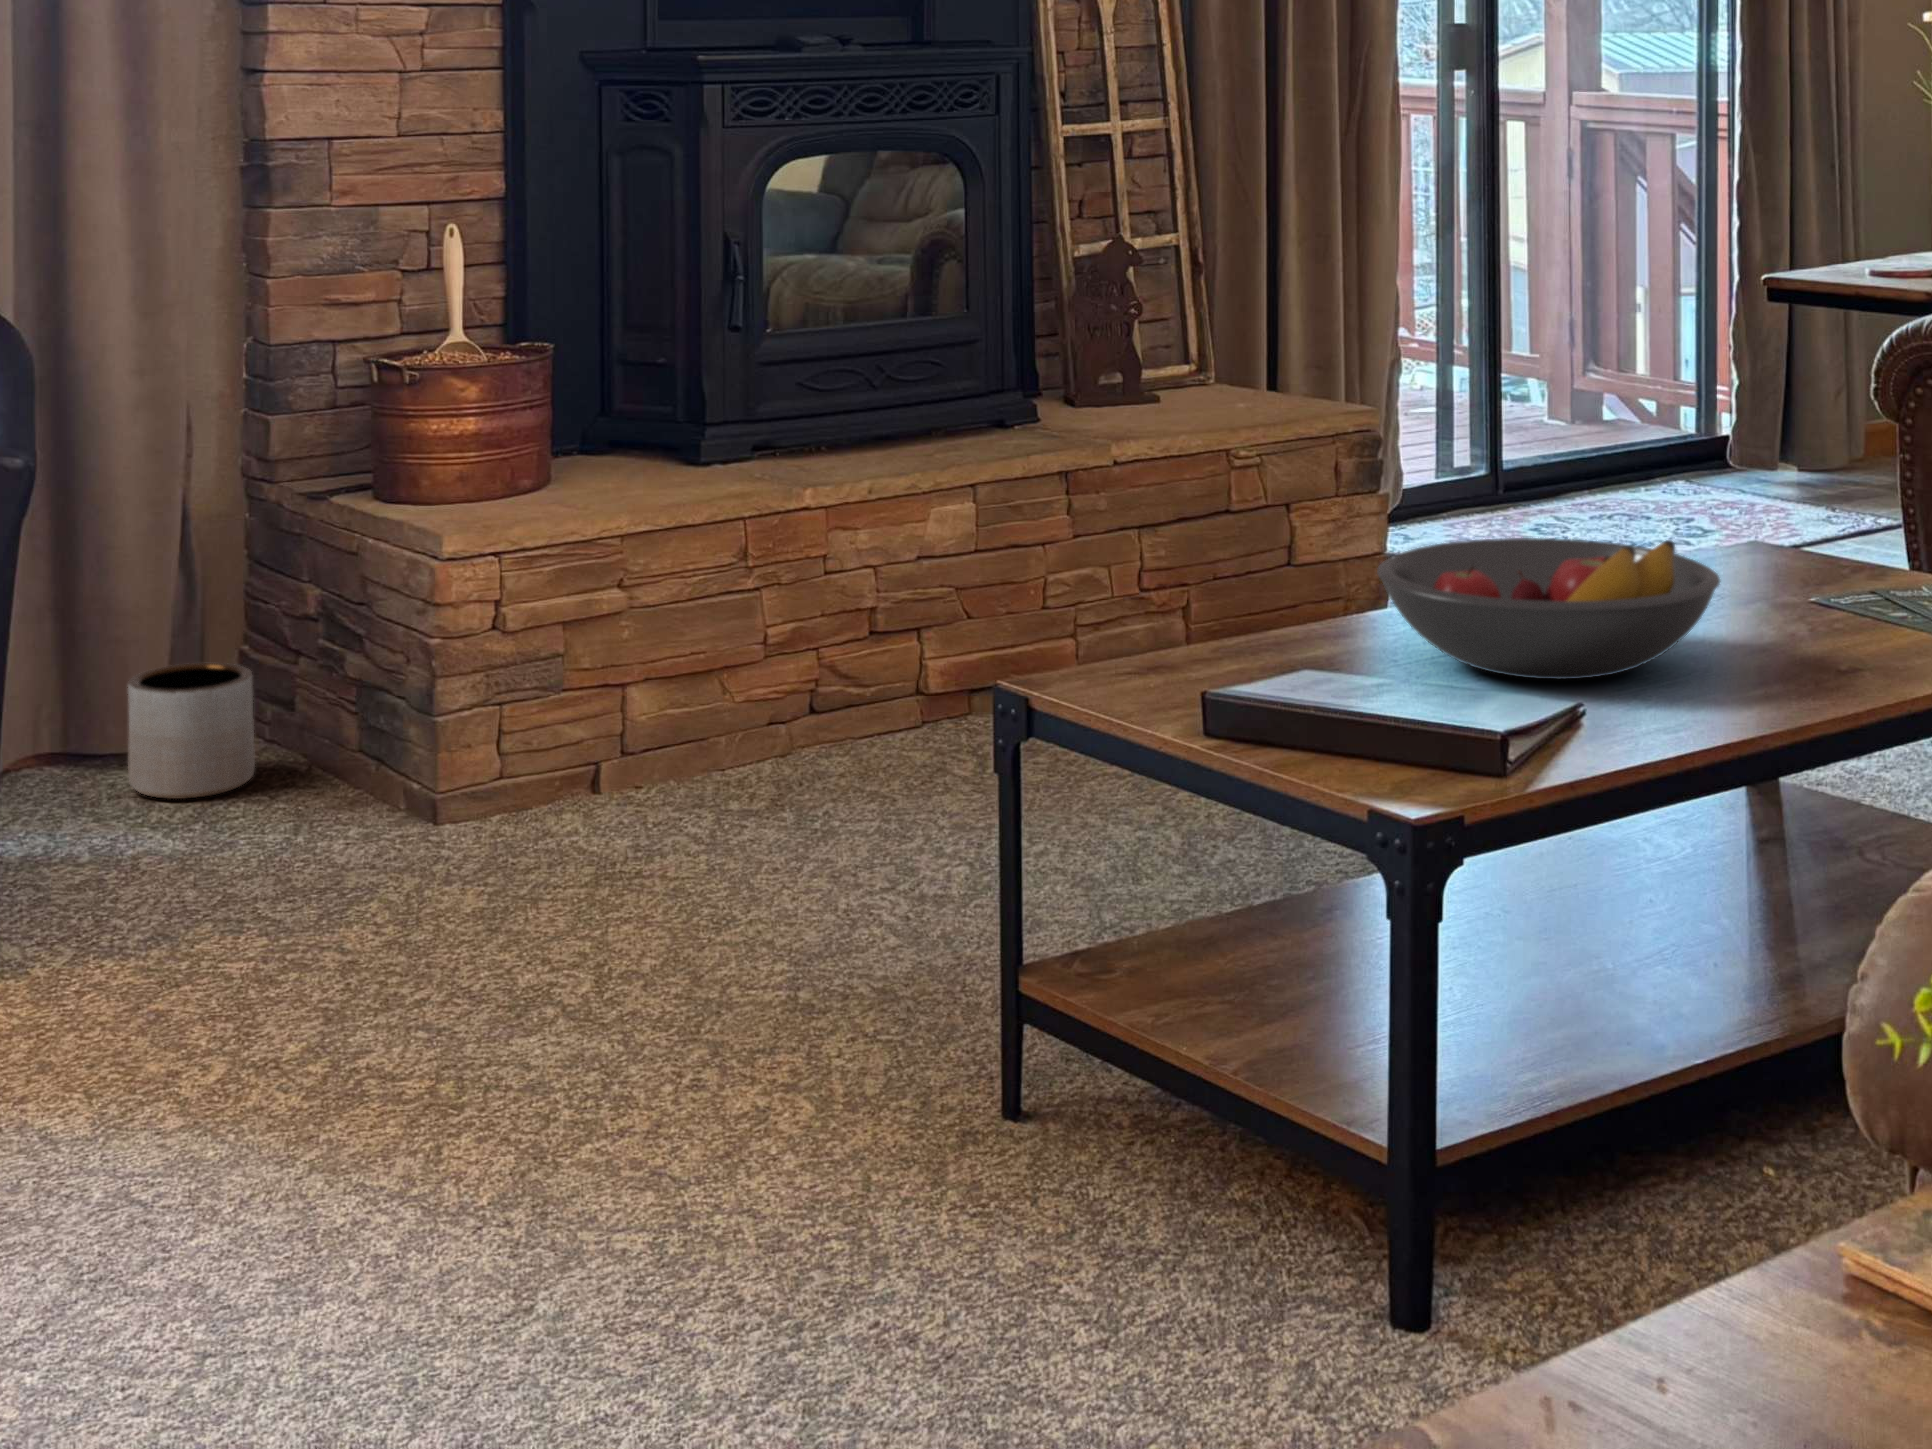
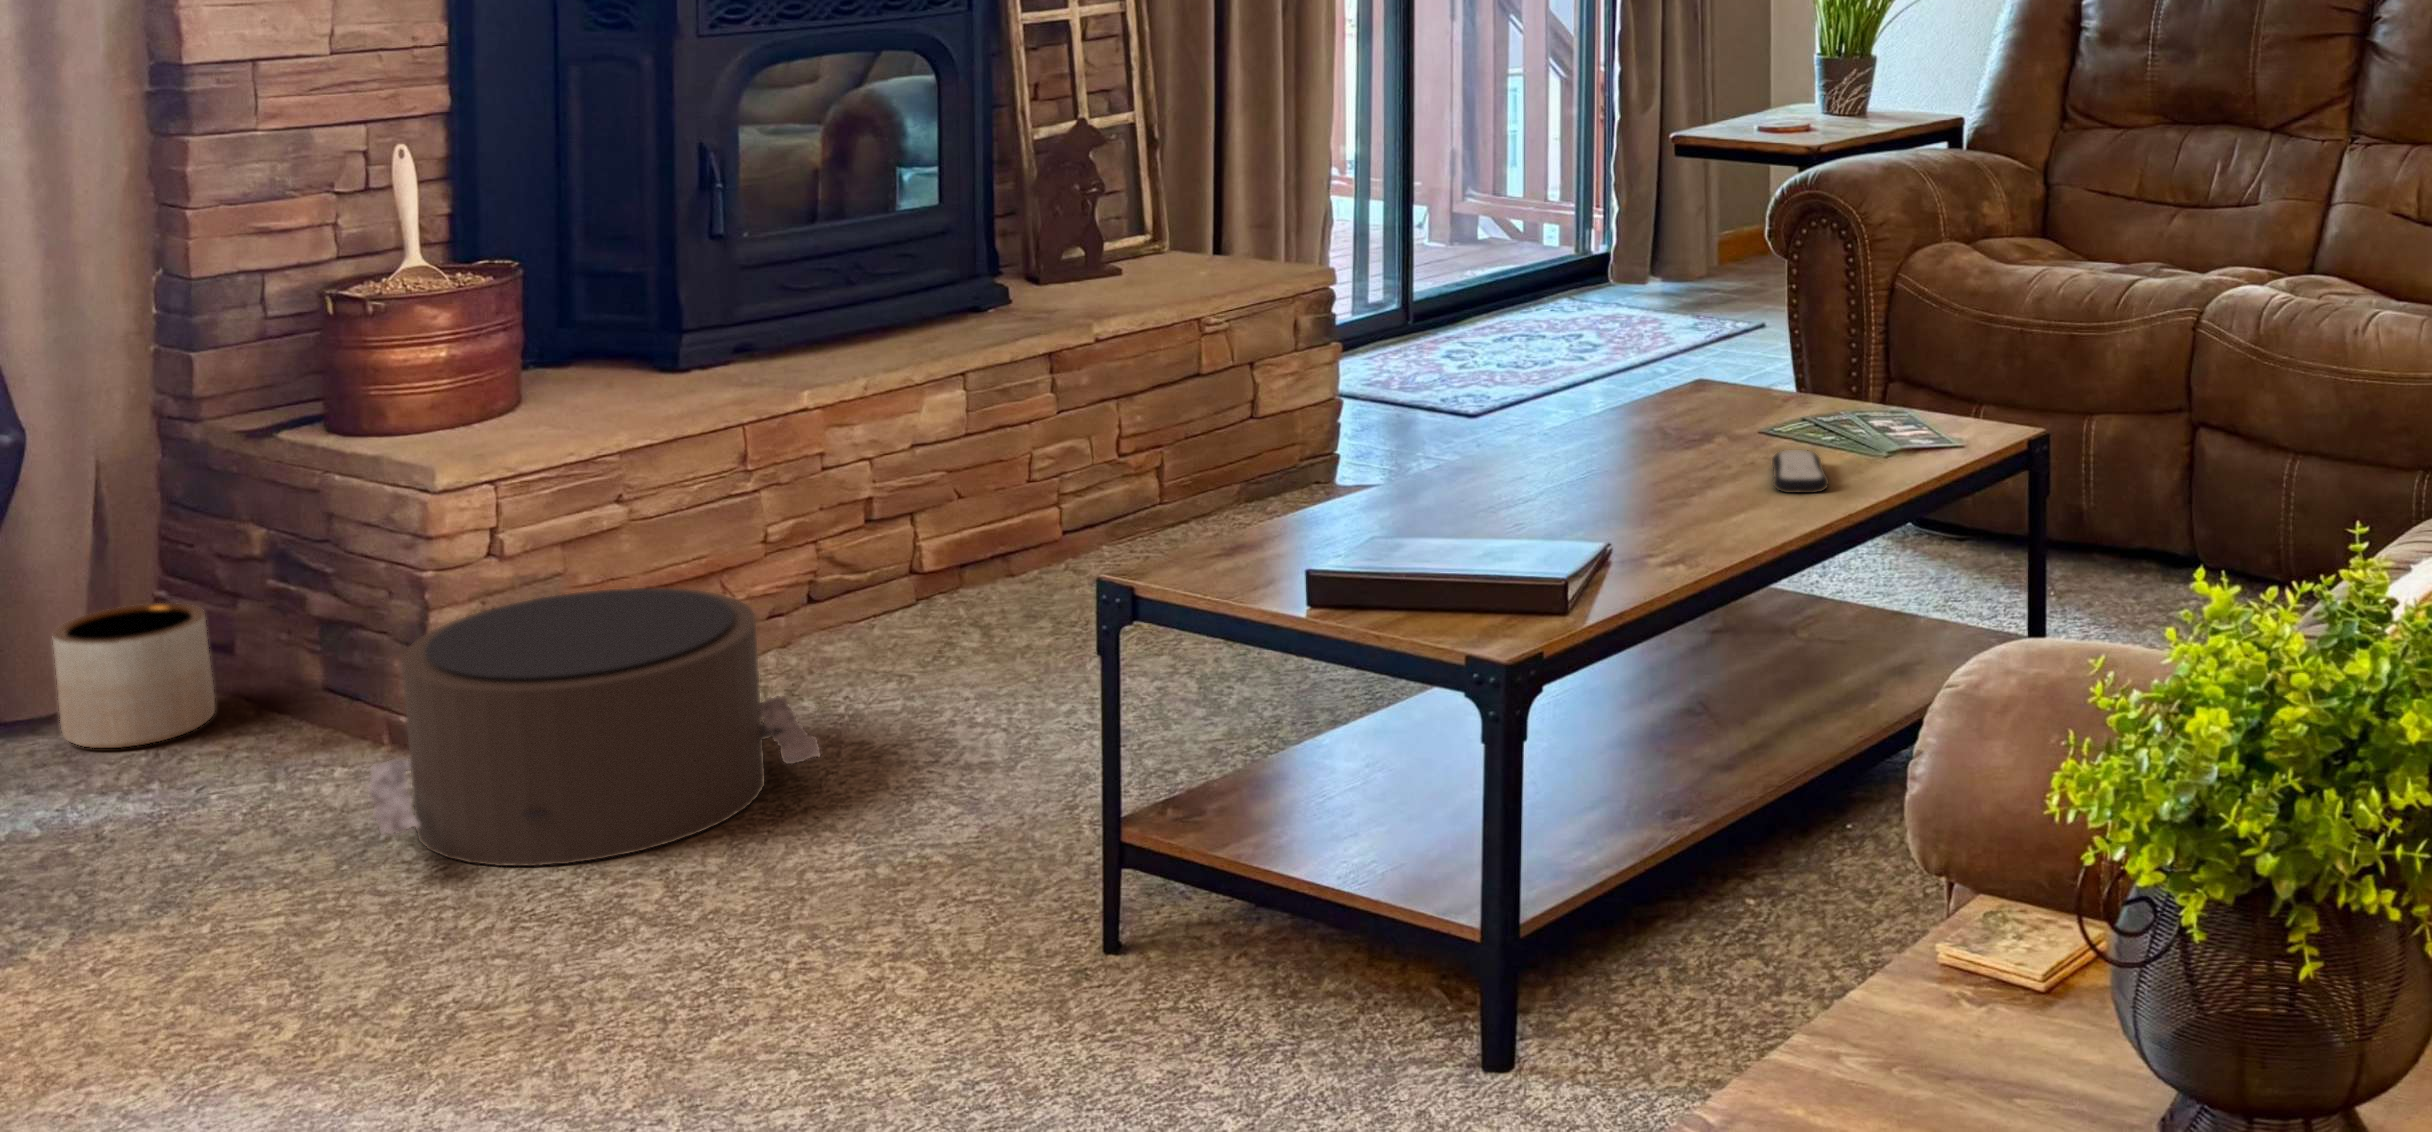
fruit bowl: present [1377,538,1720,679] -> none [1423,419,1702,542]
remote control: none [1829,603,1903,653] -> present [1772,450,1829,493]
pouf: none [338,676,757,951] -> present [368,588,820,866]

